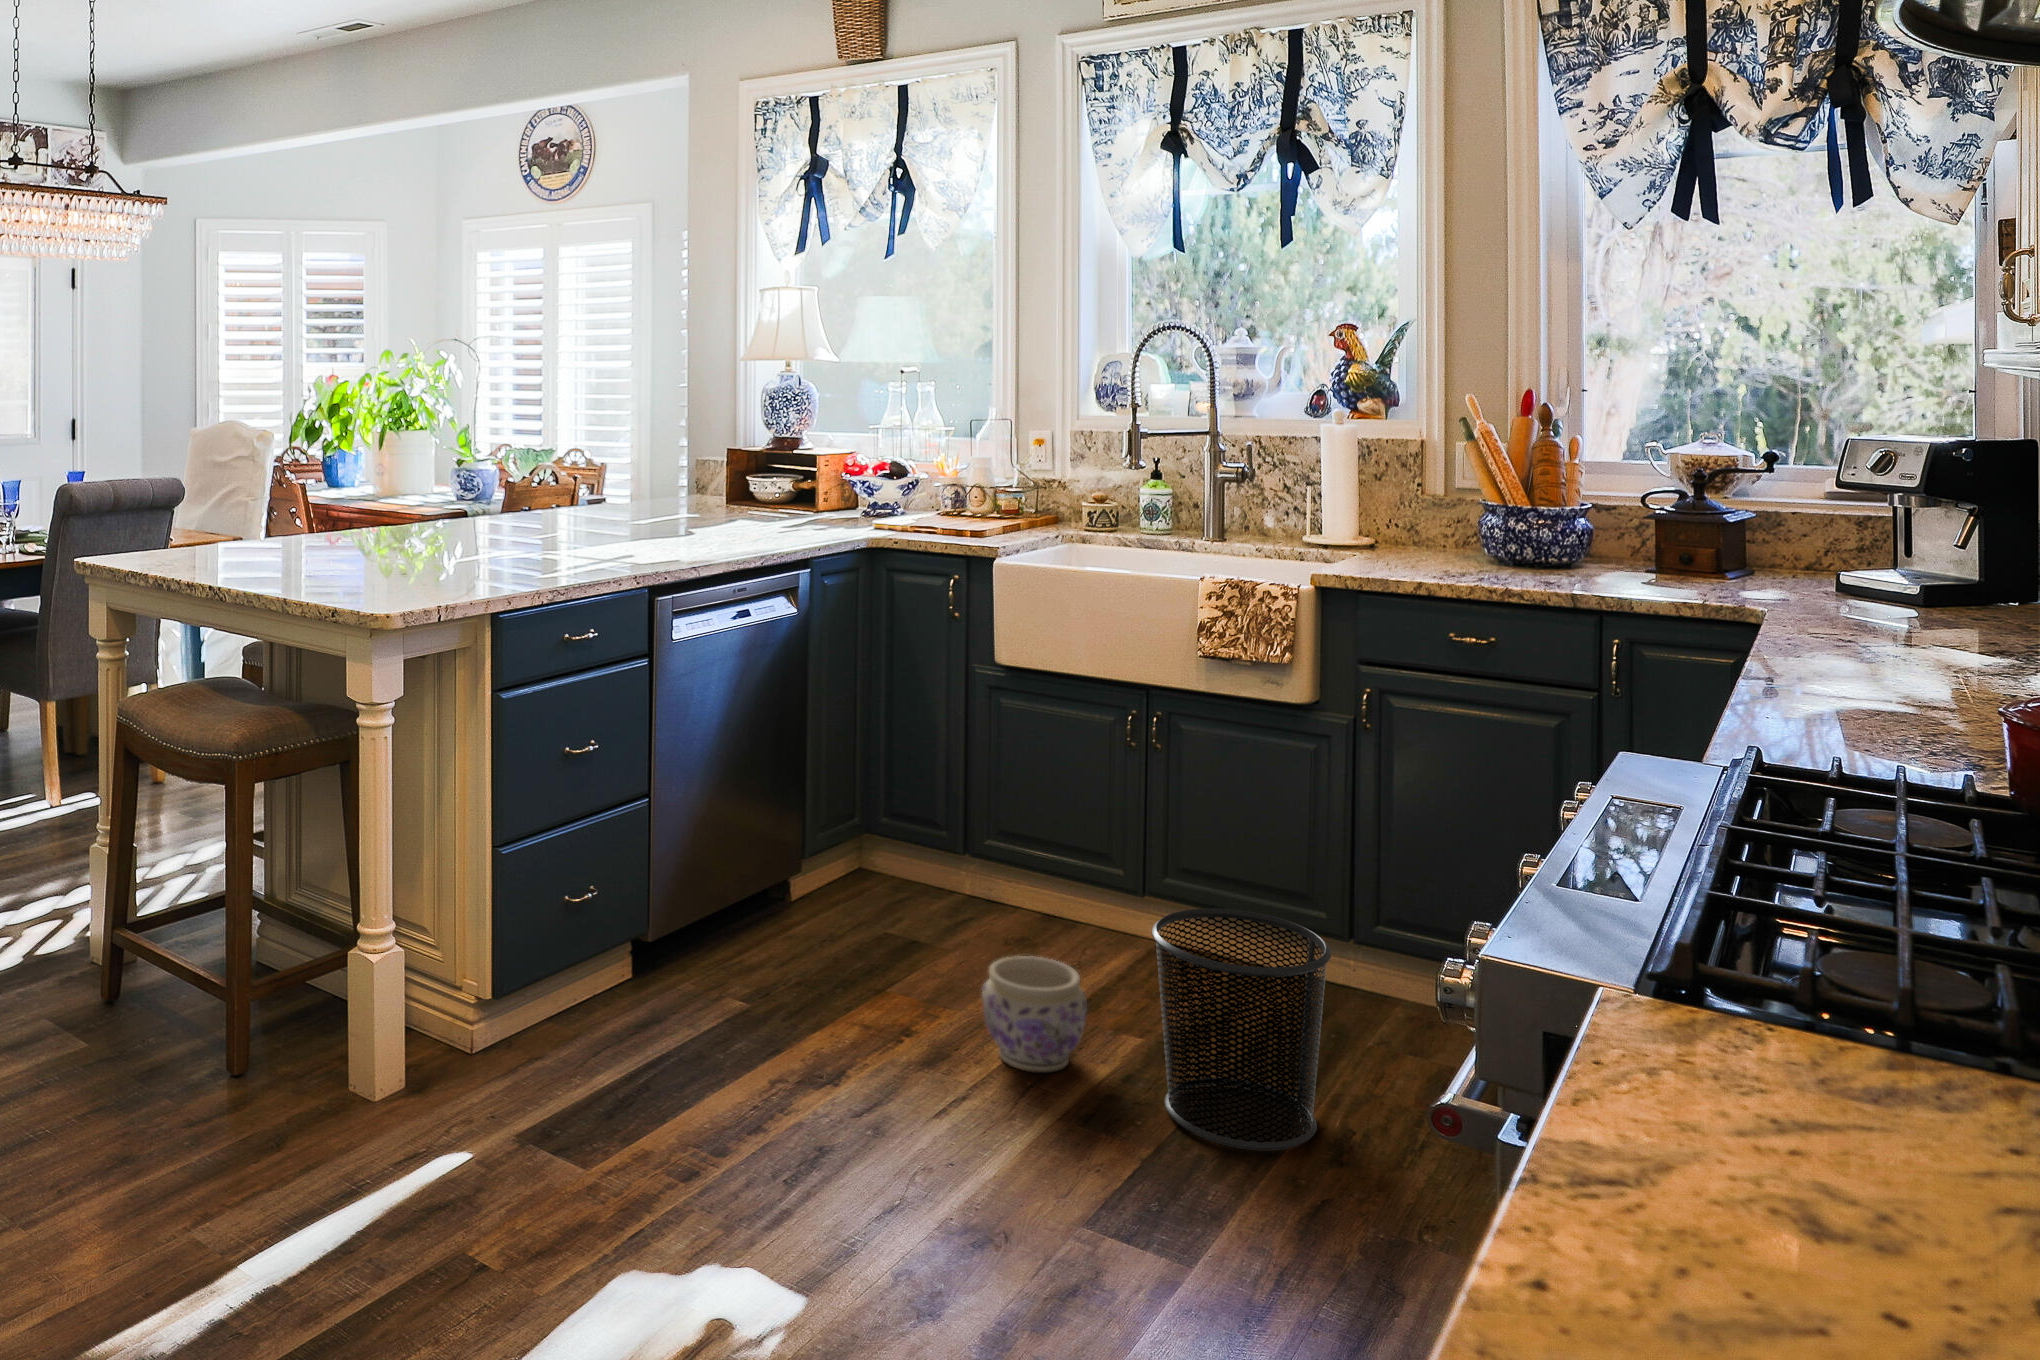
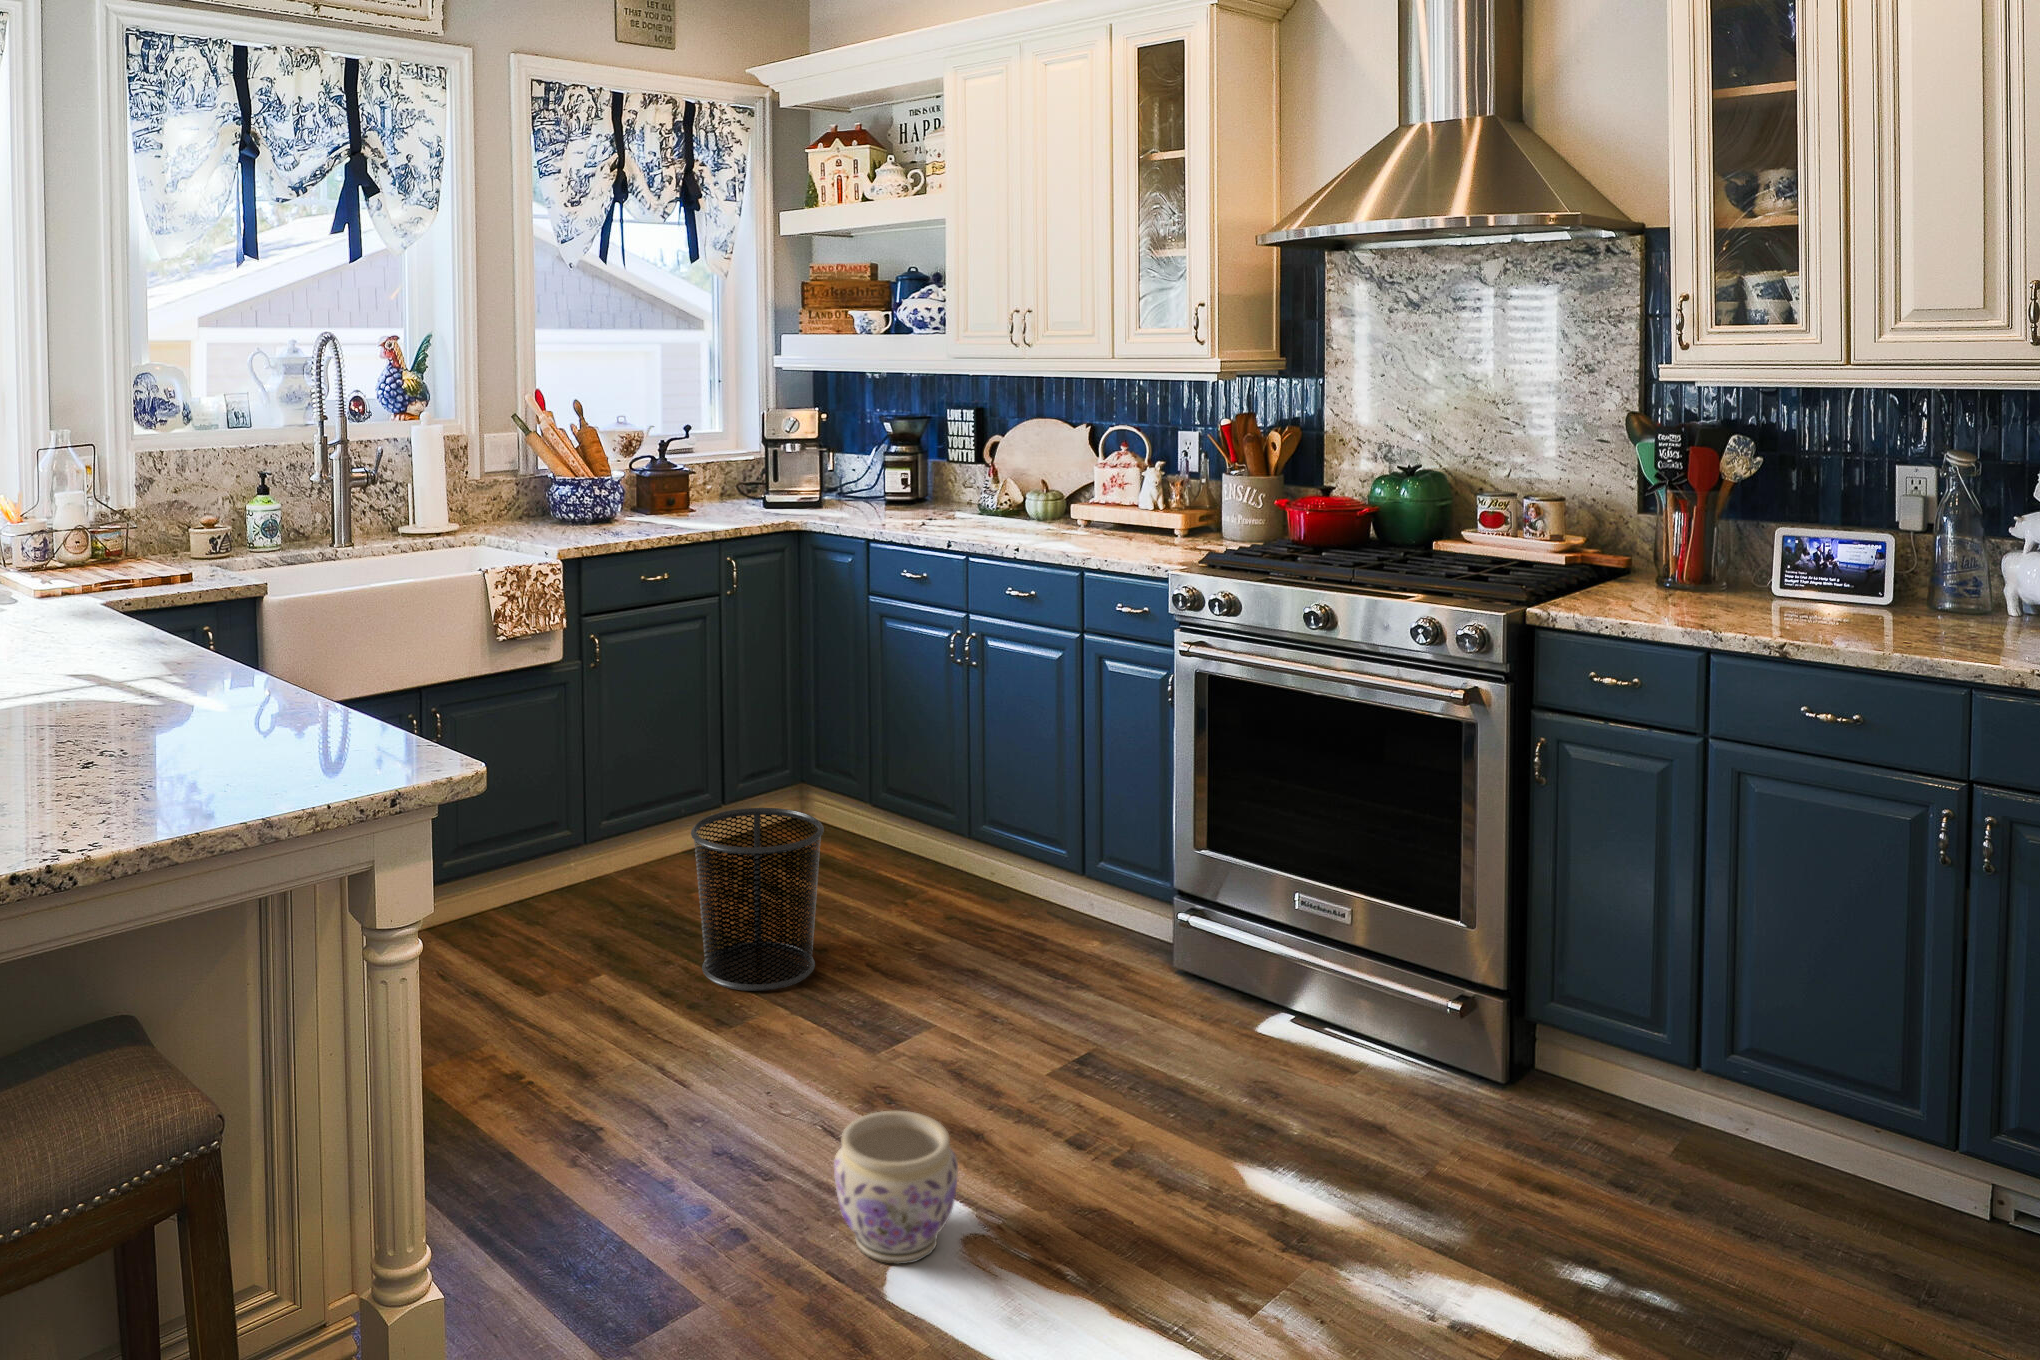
planter: present [982,956,1087,1073] -> present [834,1111,958,1264]

